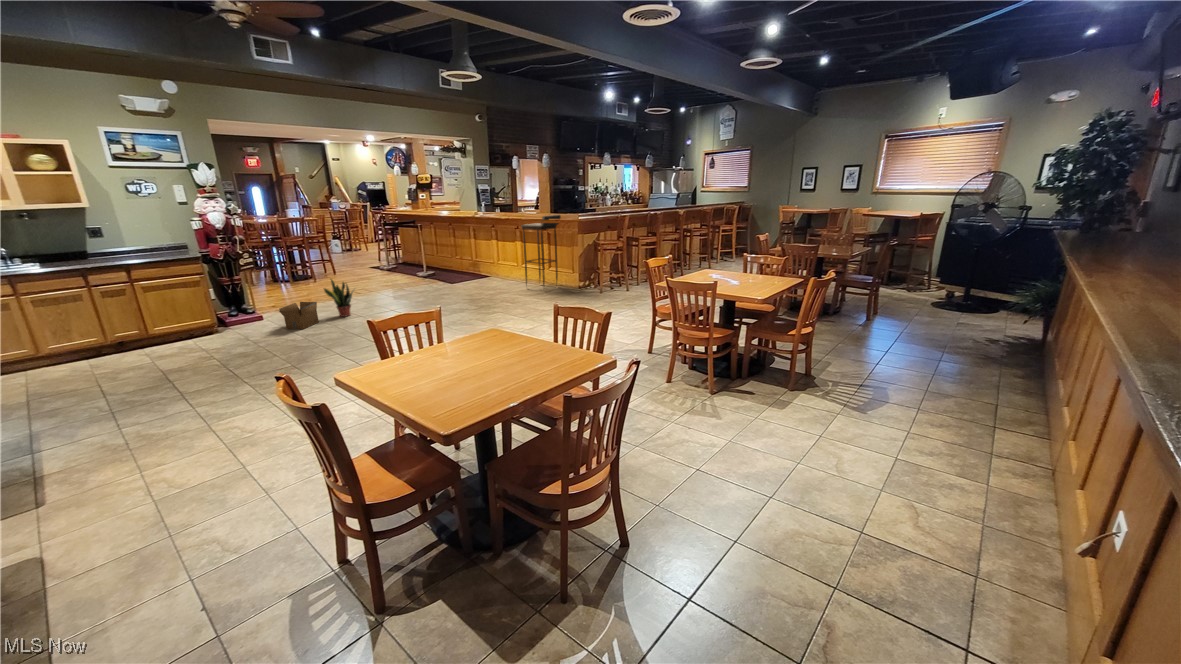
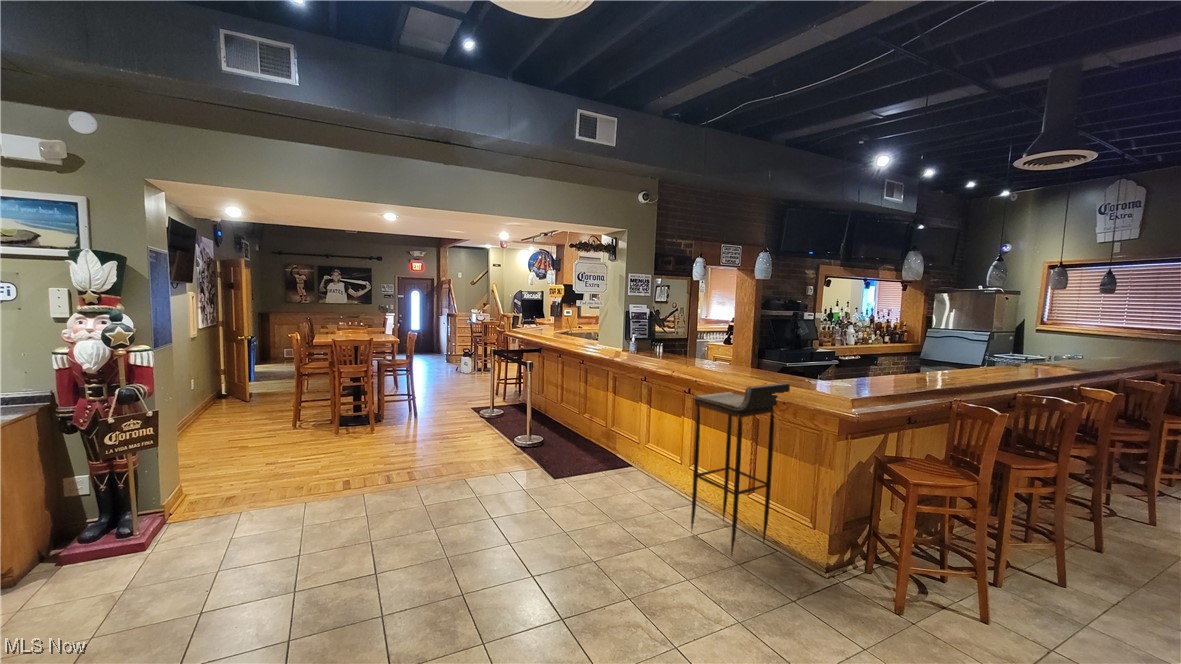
potted plant: present [324,279,354,317] -> none [229,485,310,577]
cardboard box: present [279,302,319,329] -> none [92,534,205,622]

